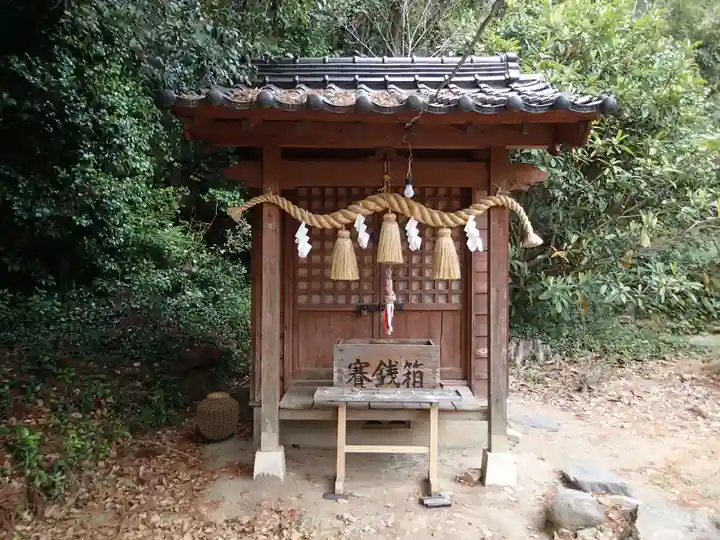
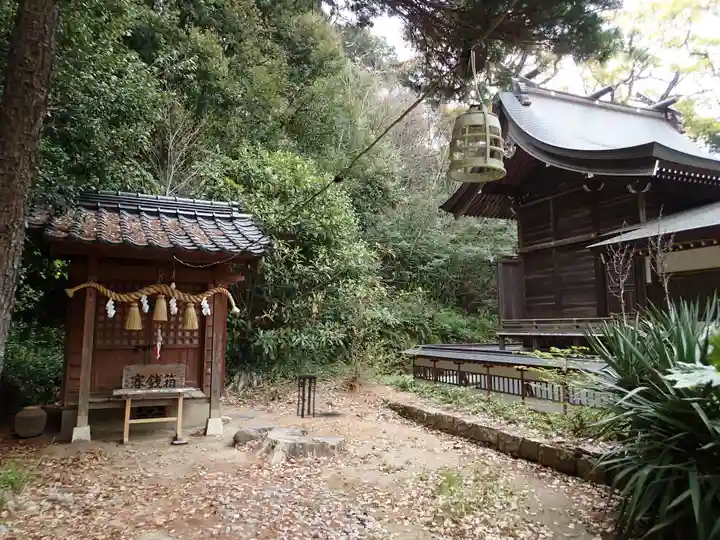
stool: none [643,364,689,448] -> present [297,375,317,418]

